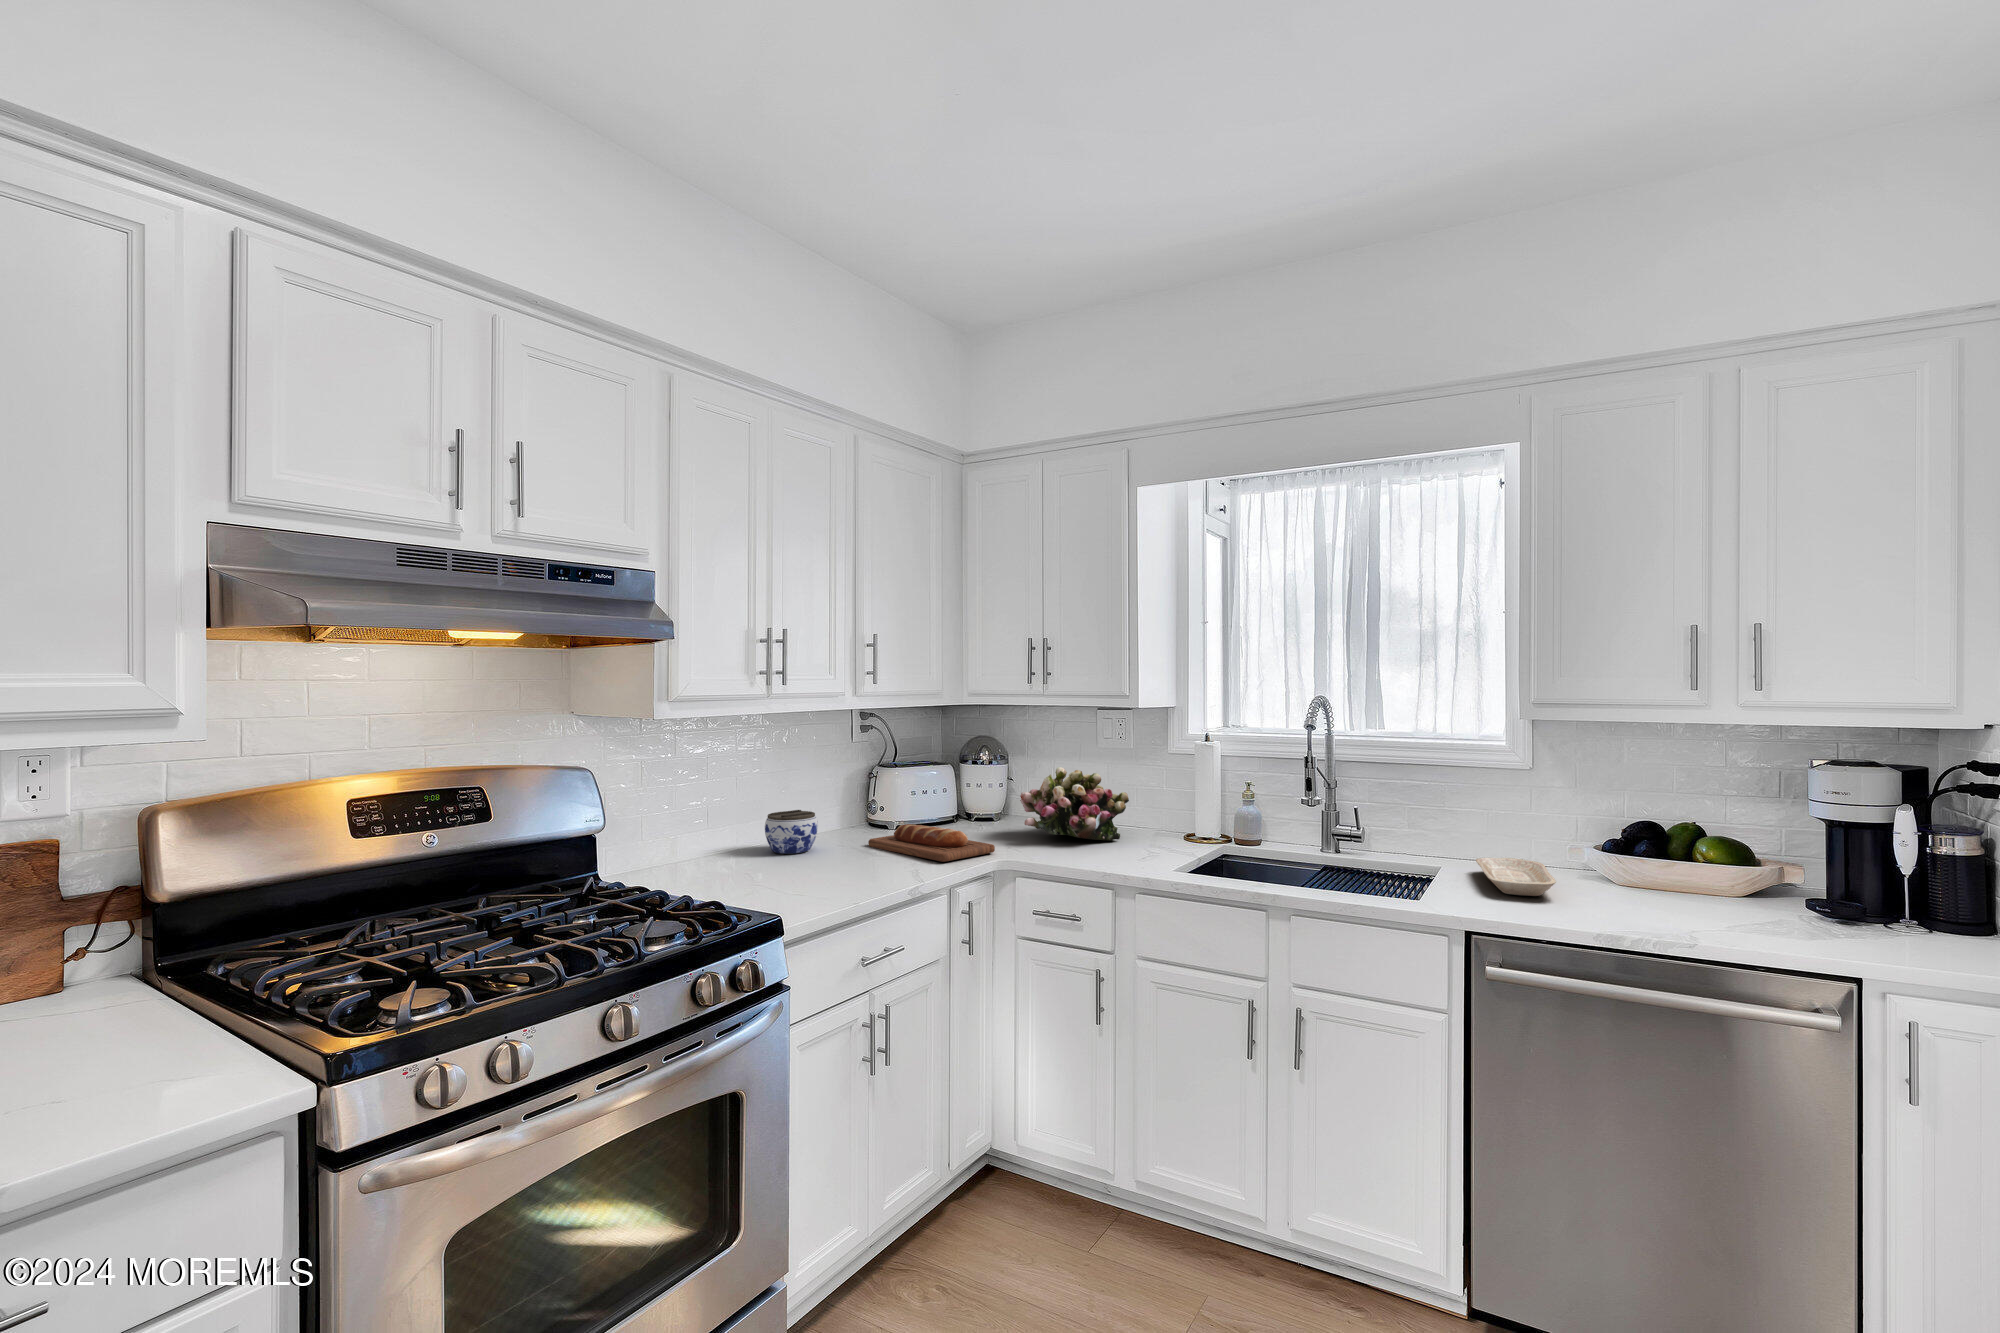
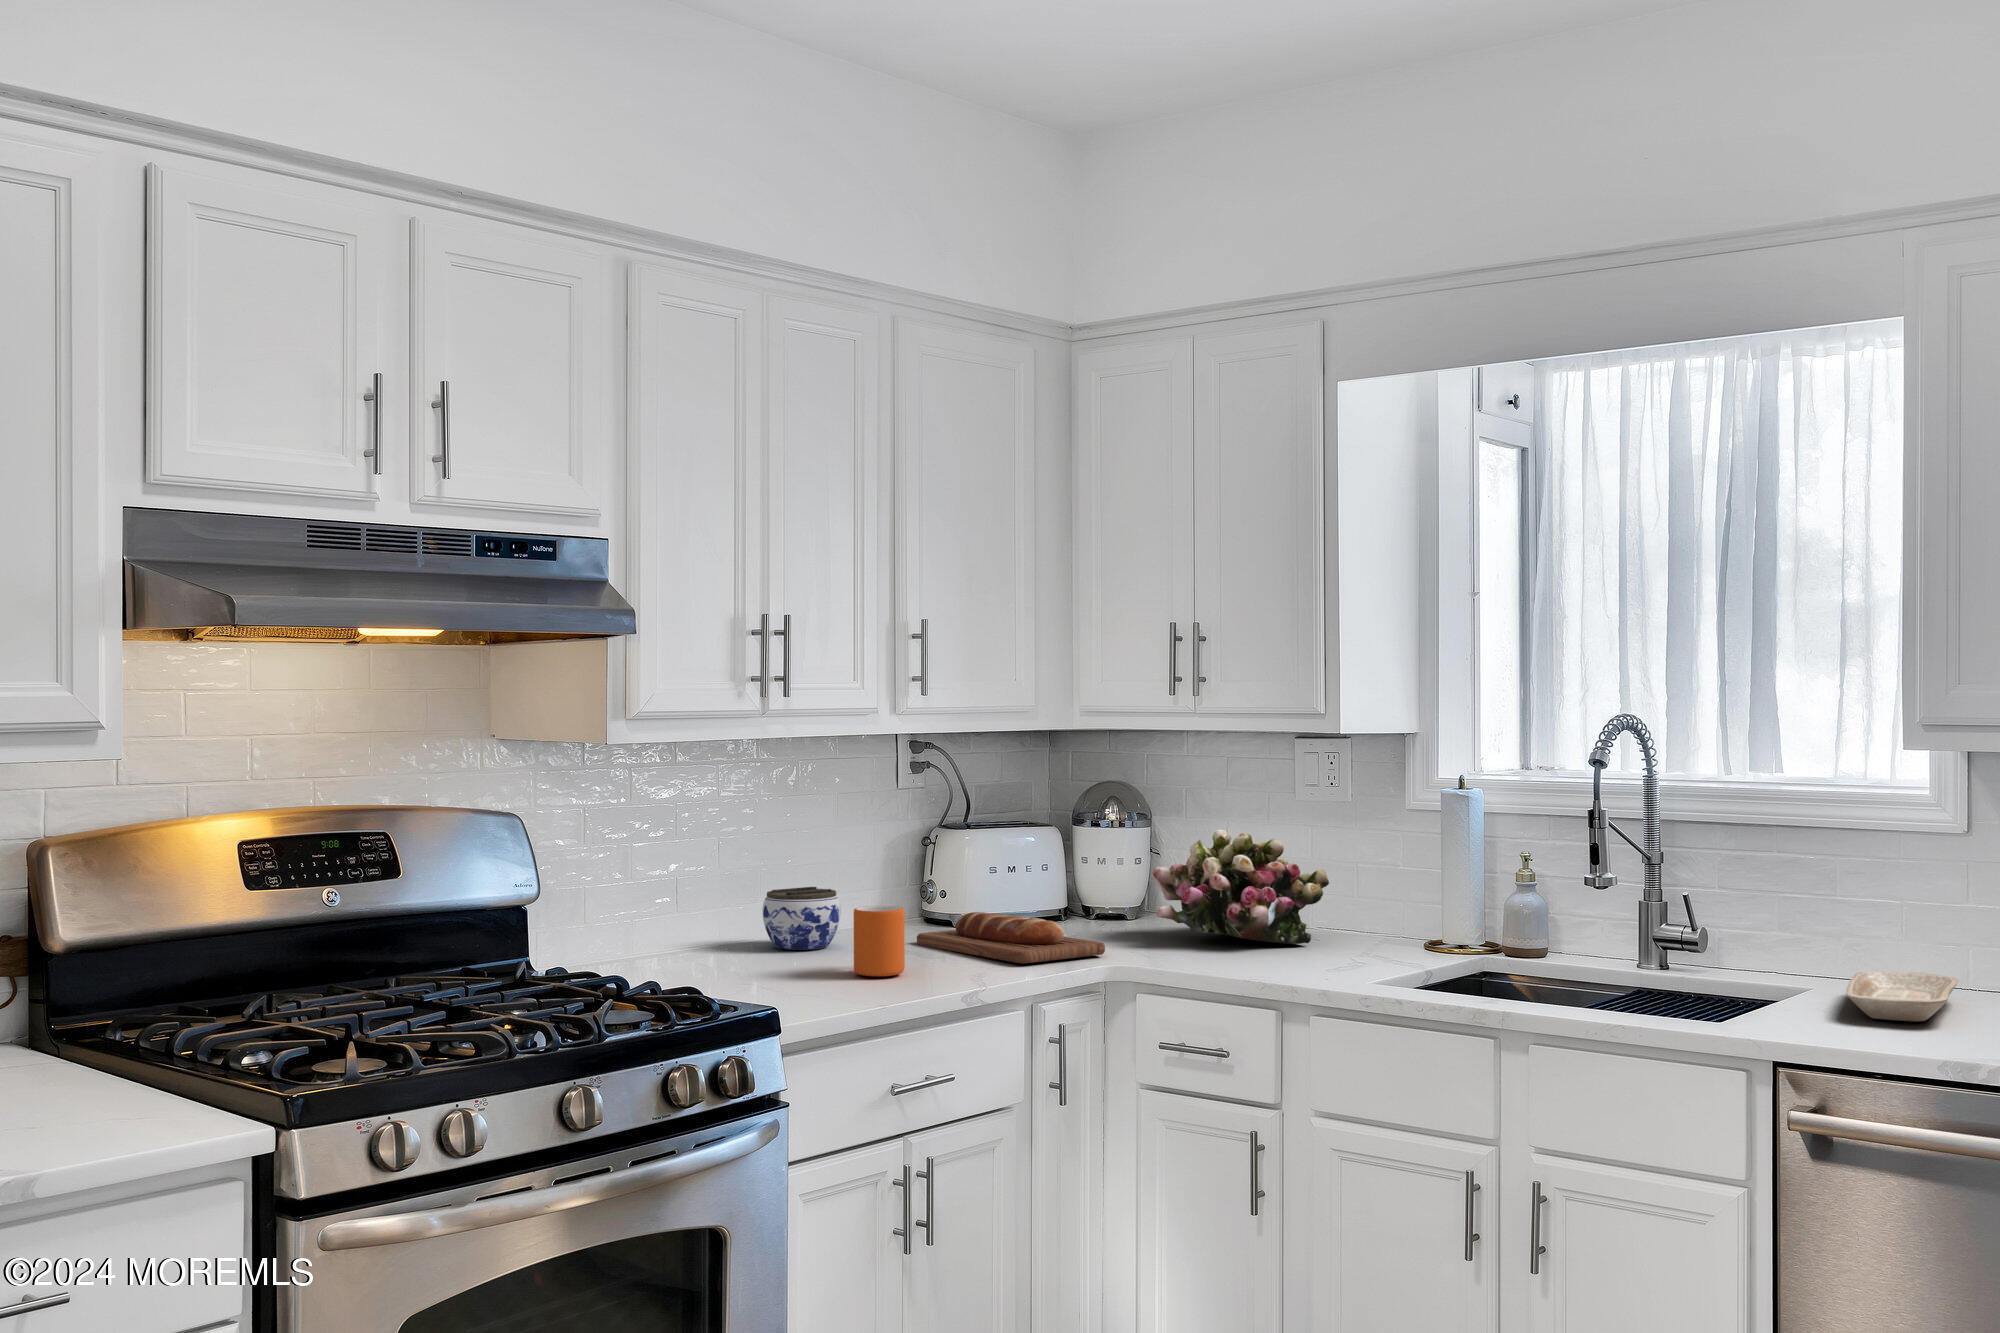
mug: none [830,826,865,876] -> present [854,906,905,976]

